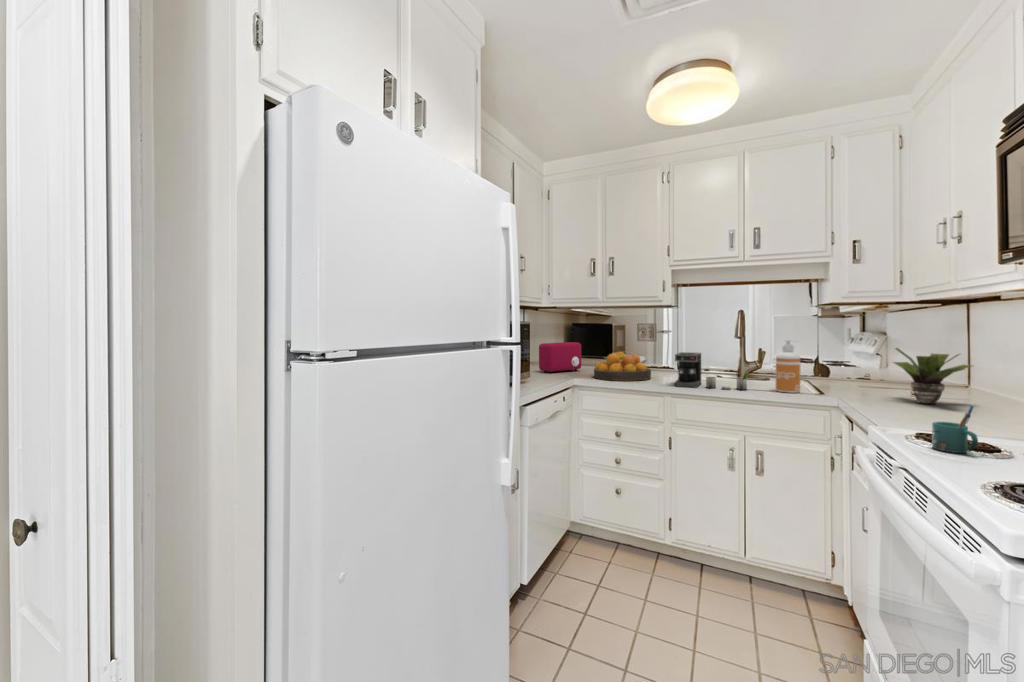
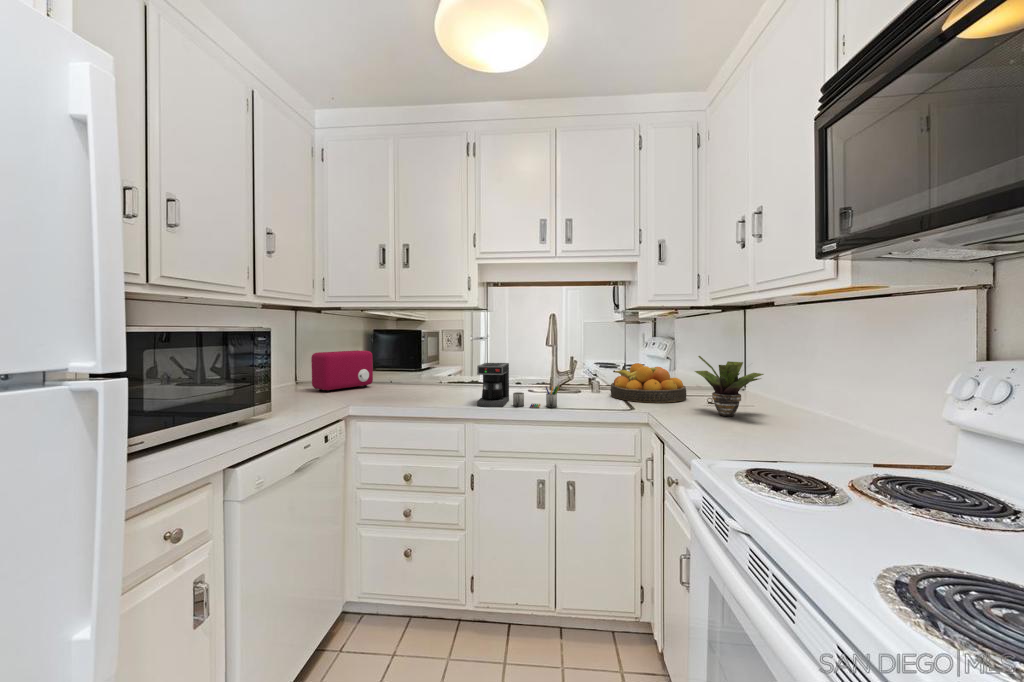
soap dispenser: present [776,340,801,393] -> none [586,347,611,408]
fruit bowl: present [594,352,651,381] -> present [610,363,686,403]
mug: present [932,406,978,453] -> none [768,436,822,502]

